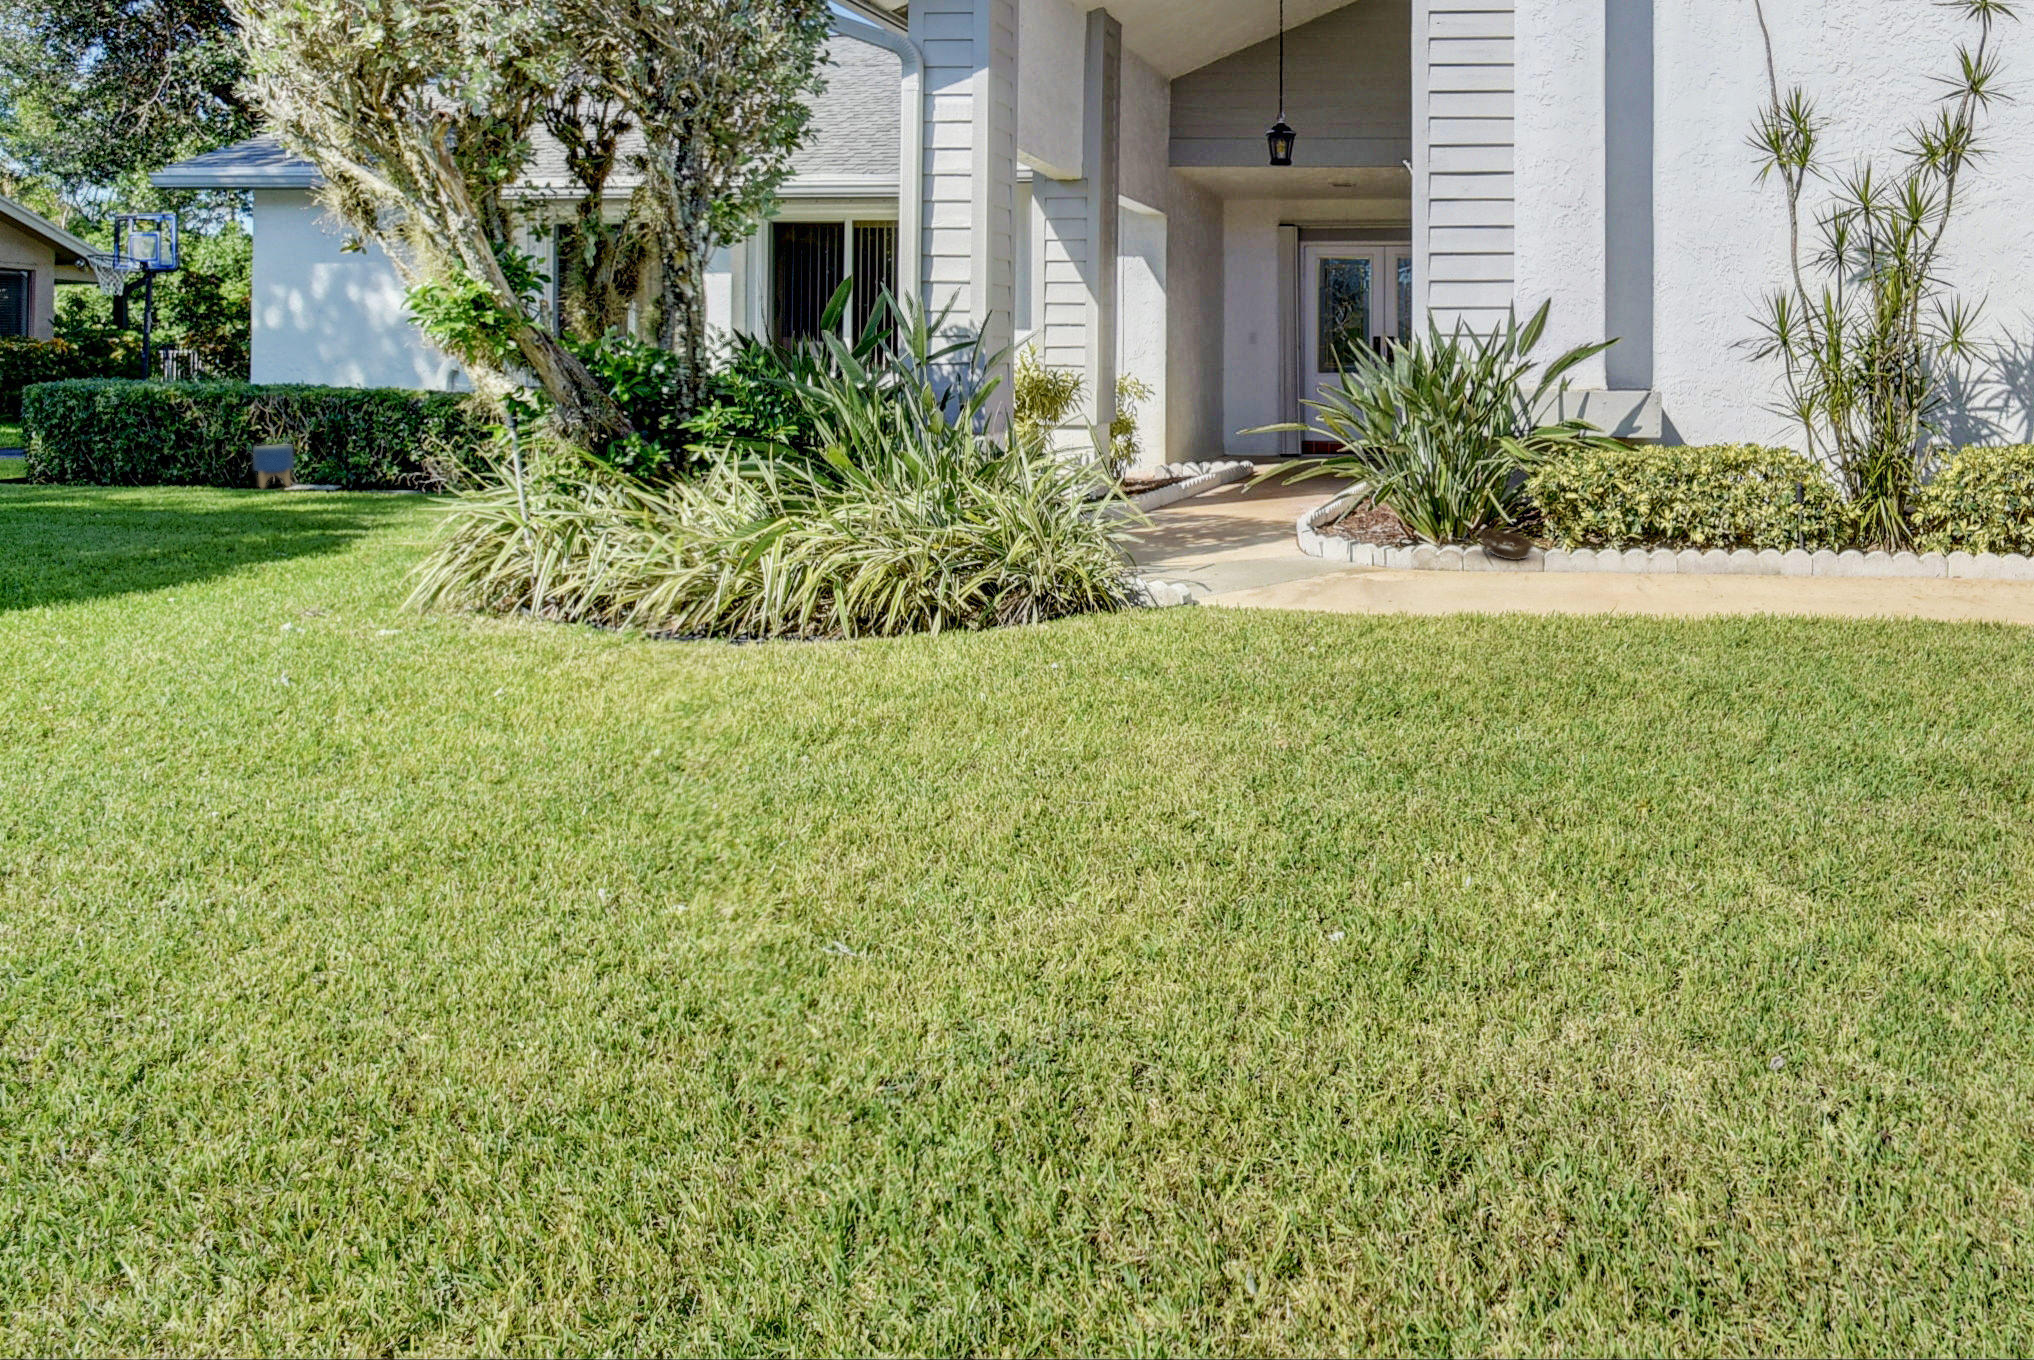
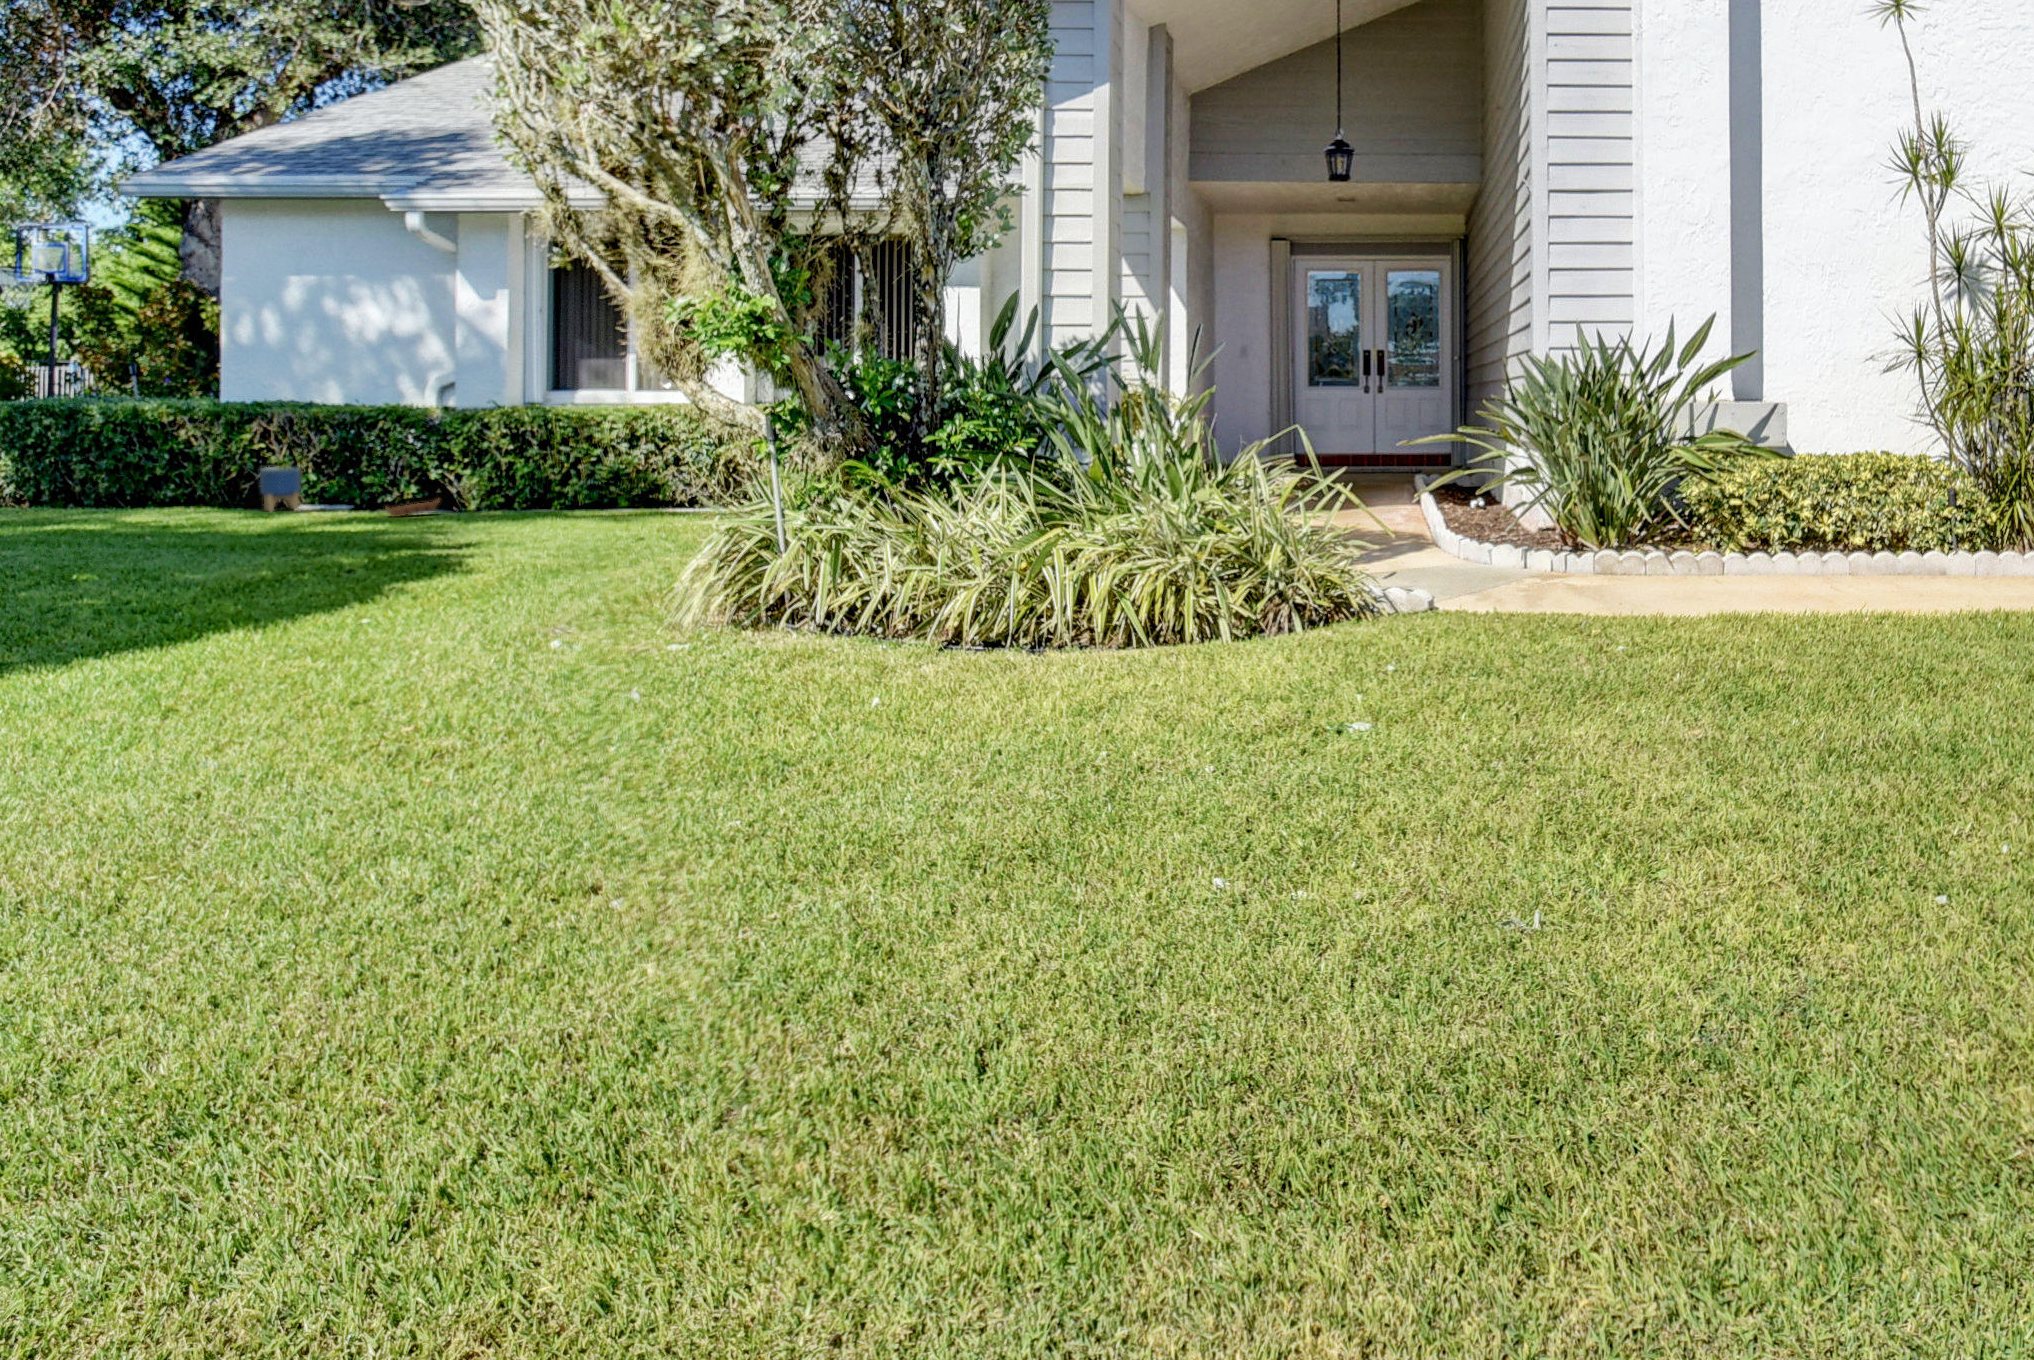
basket: present [1481,530,1533,560] -> present [386,500,440,517]

